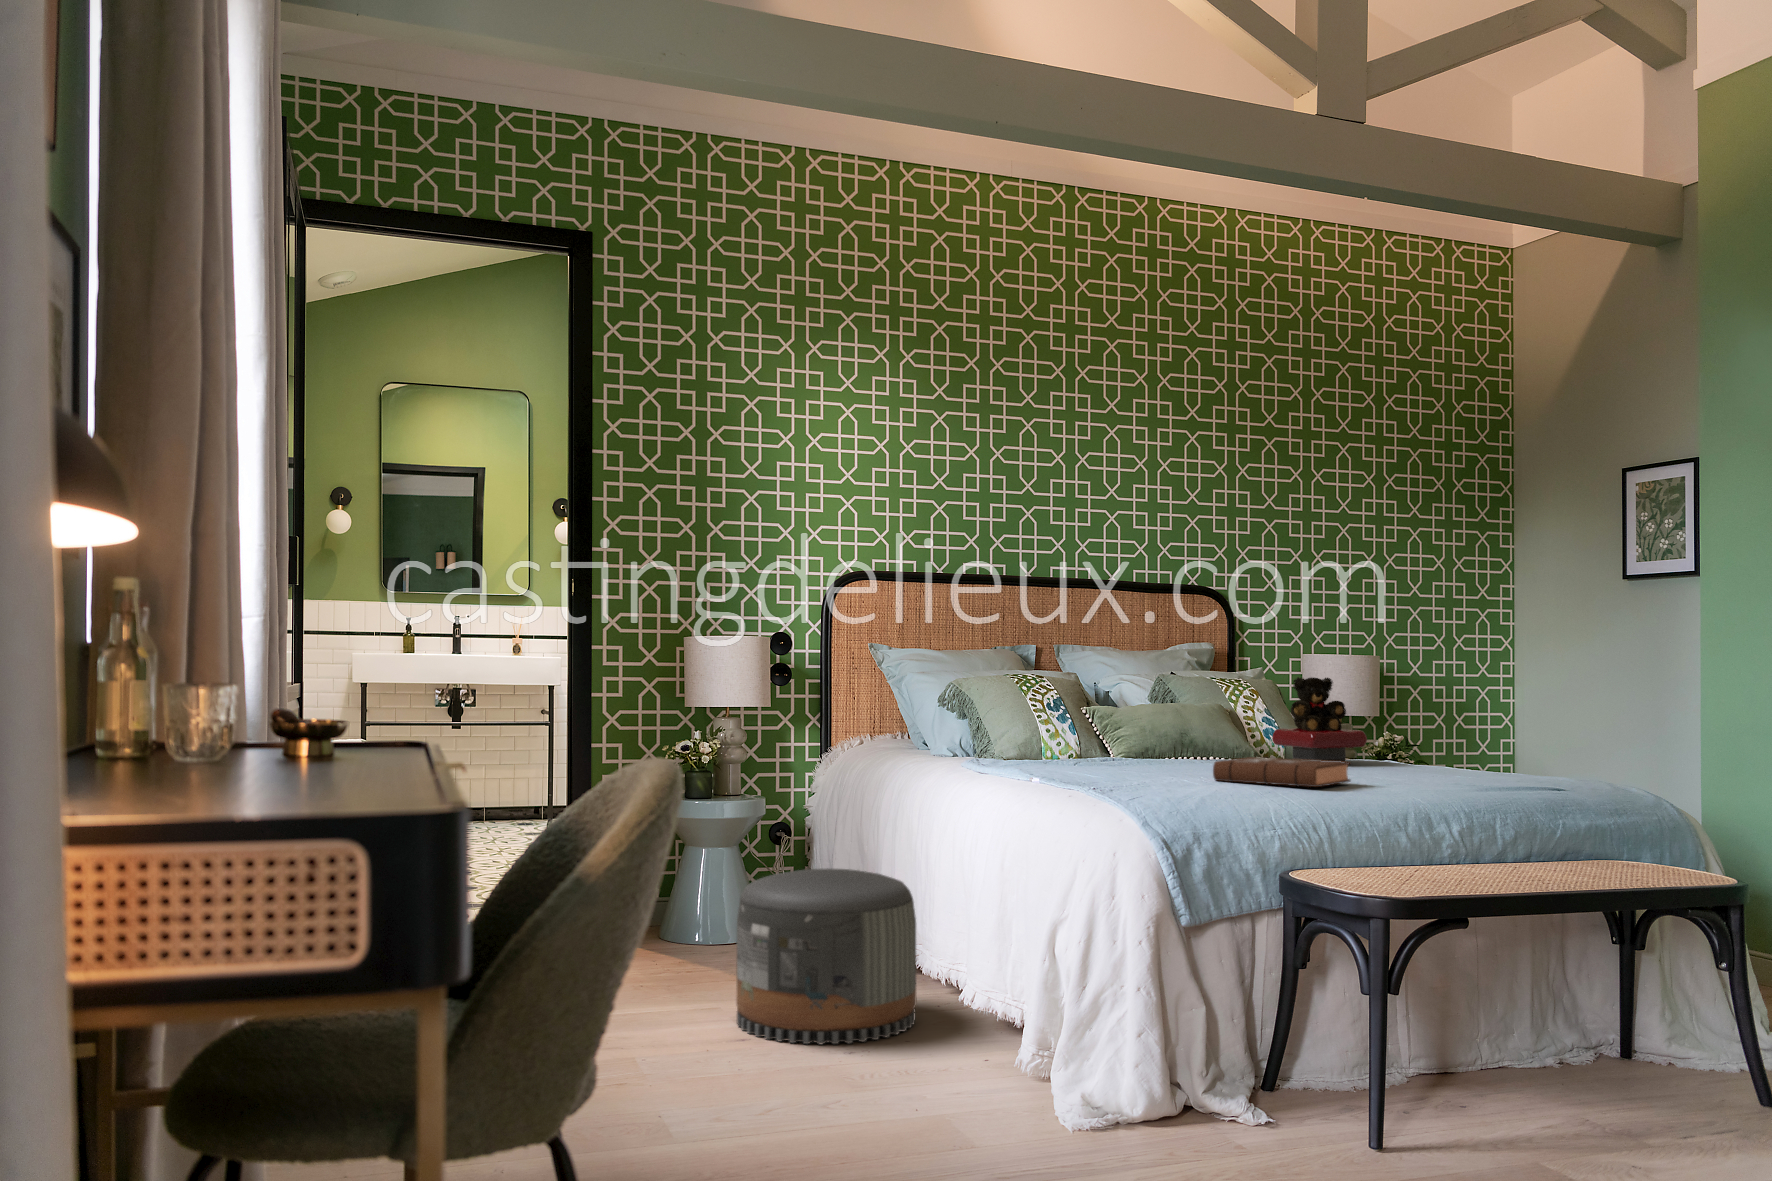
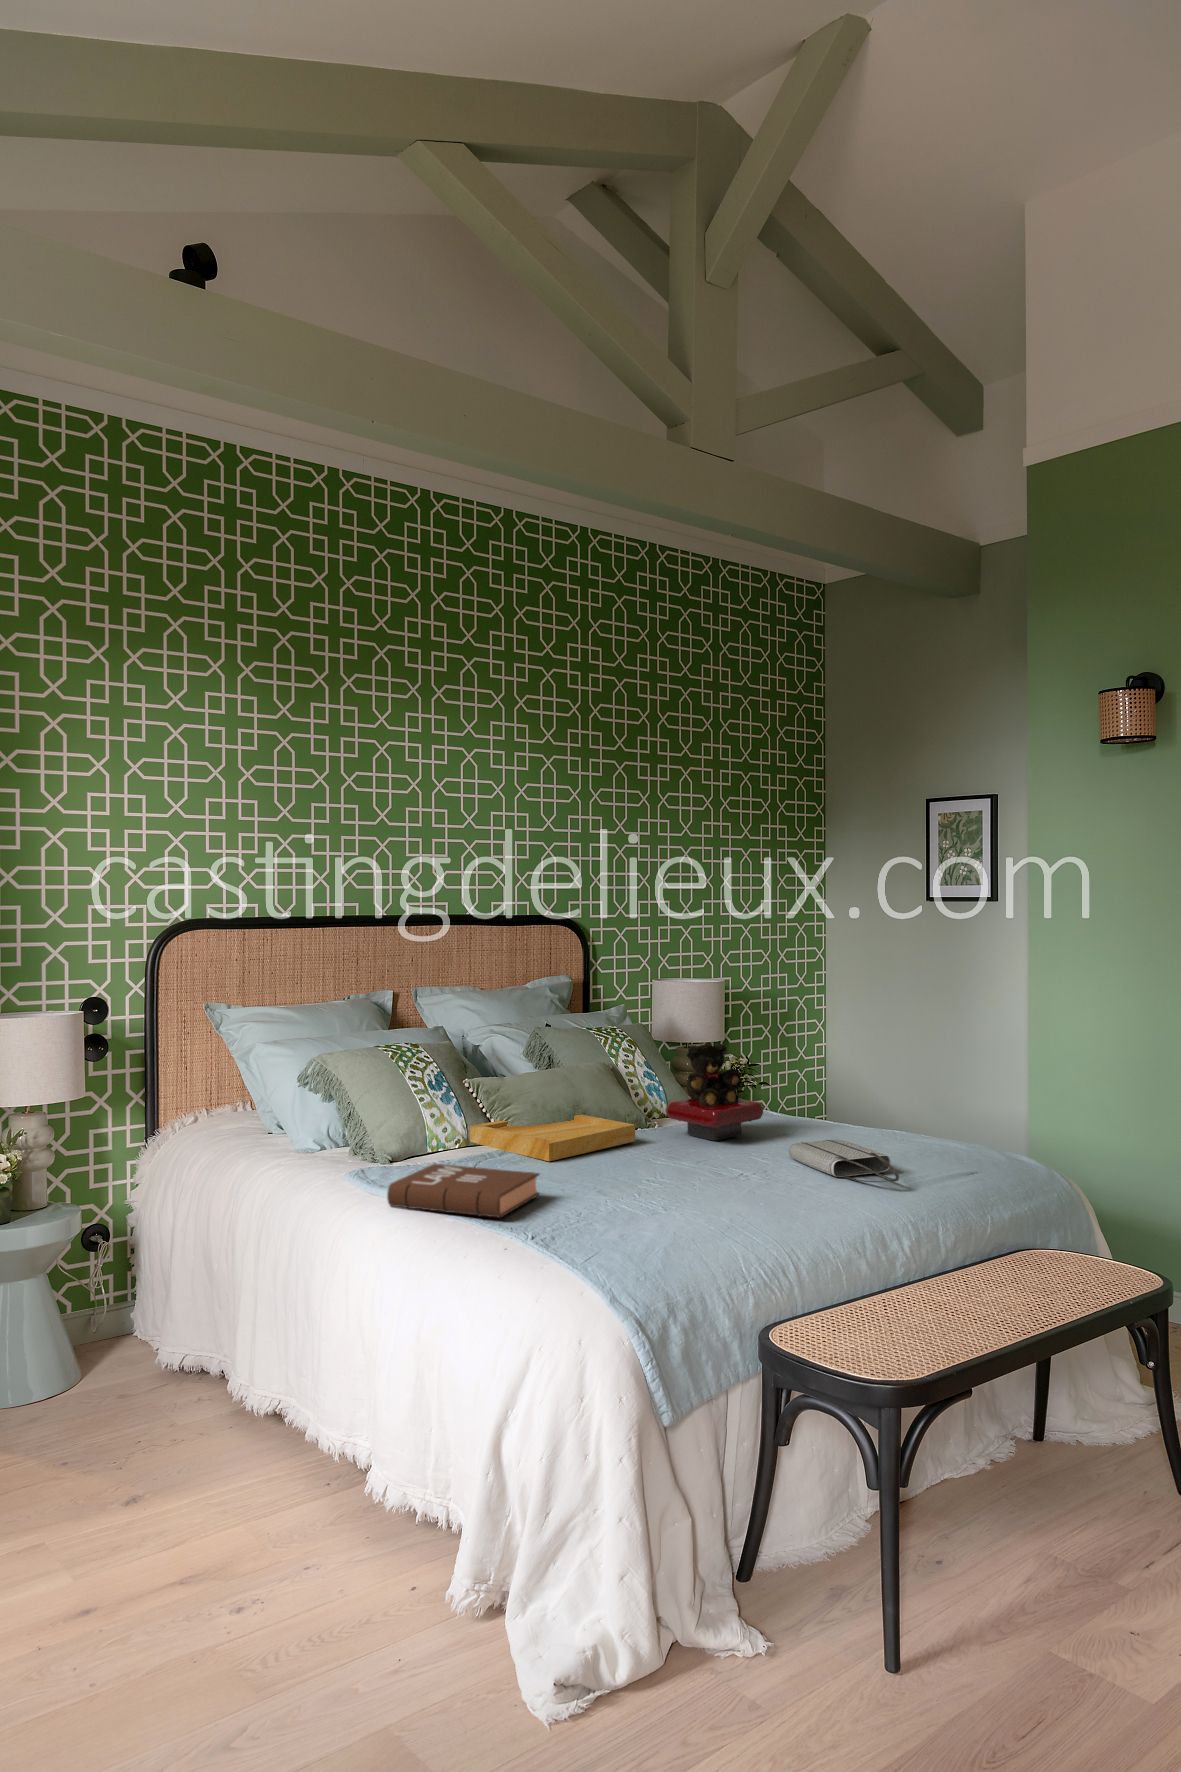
tray: none [1086,738,1237,763] -> present [470,1115,635,1161]
book: present [1213,757,1350,787] -> present [387,1164,539,1218]
tote bag: none [1379,758,1472,780] -> present [789,1140,899,1182]
pouf: present [736,868,916,1044] -> none [46,1351,295,1640]

